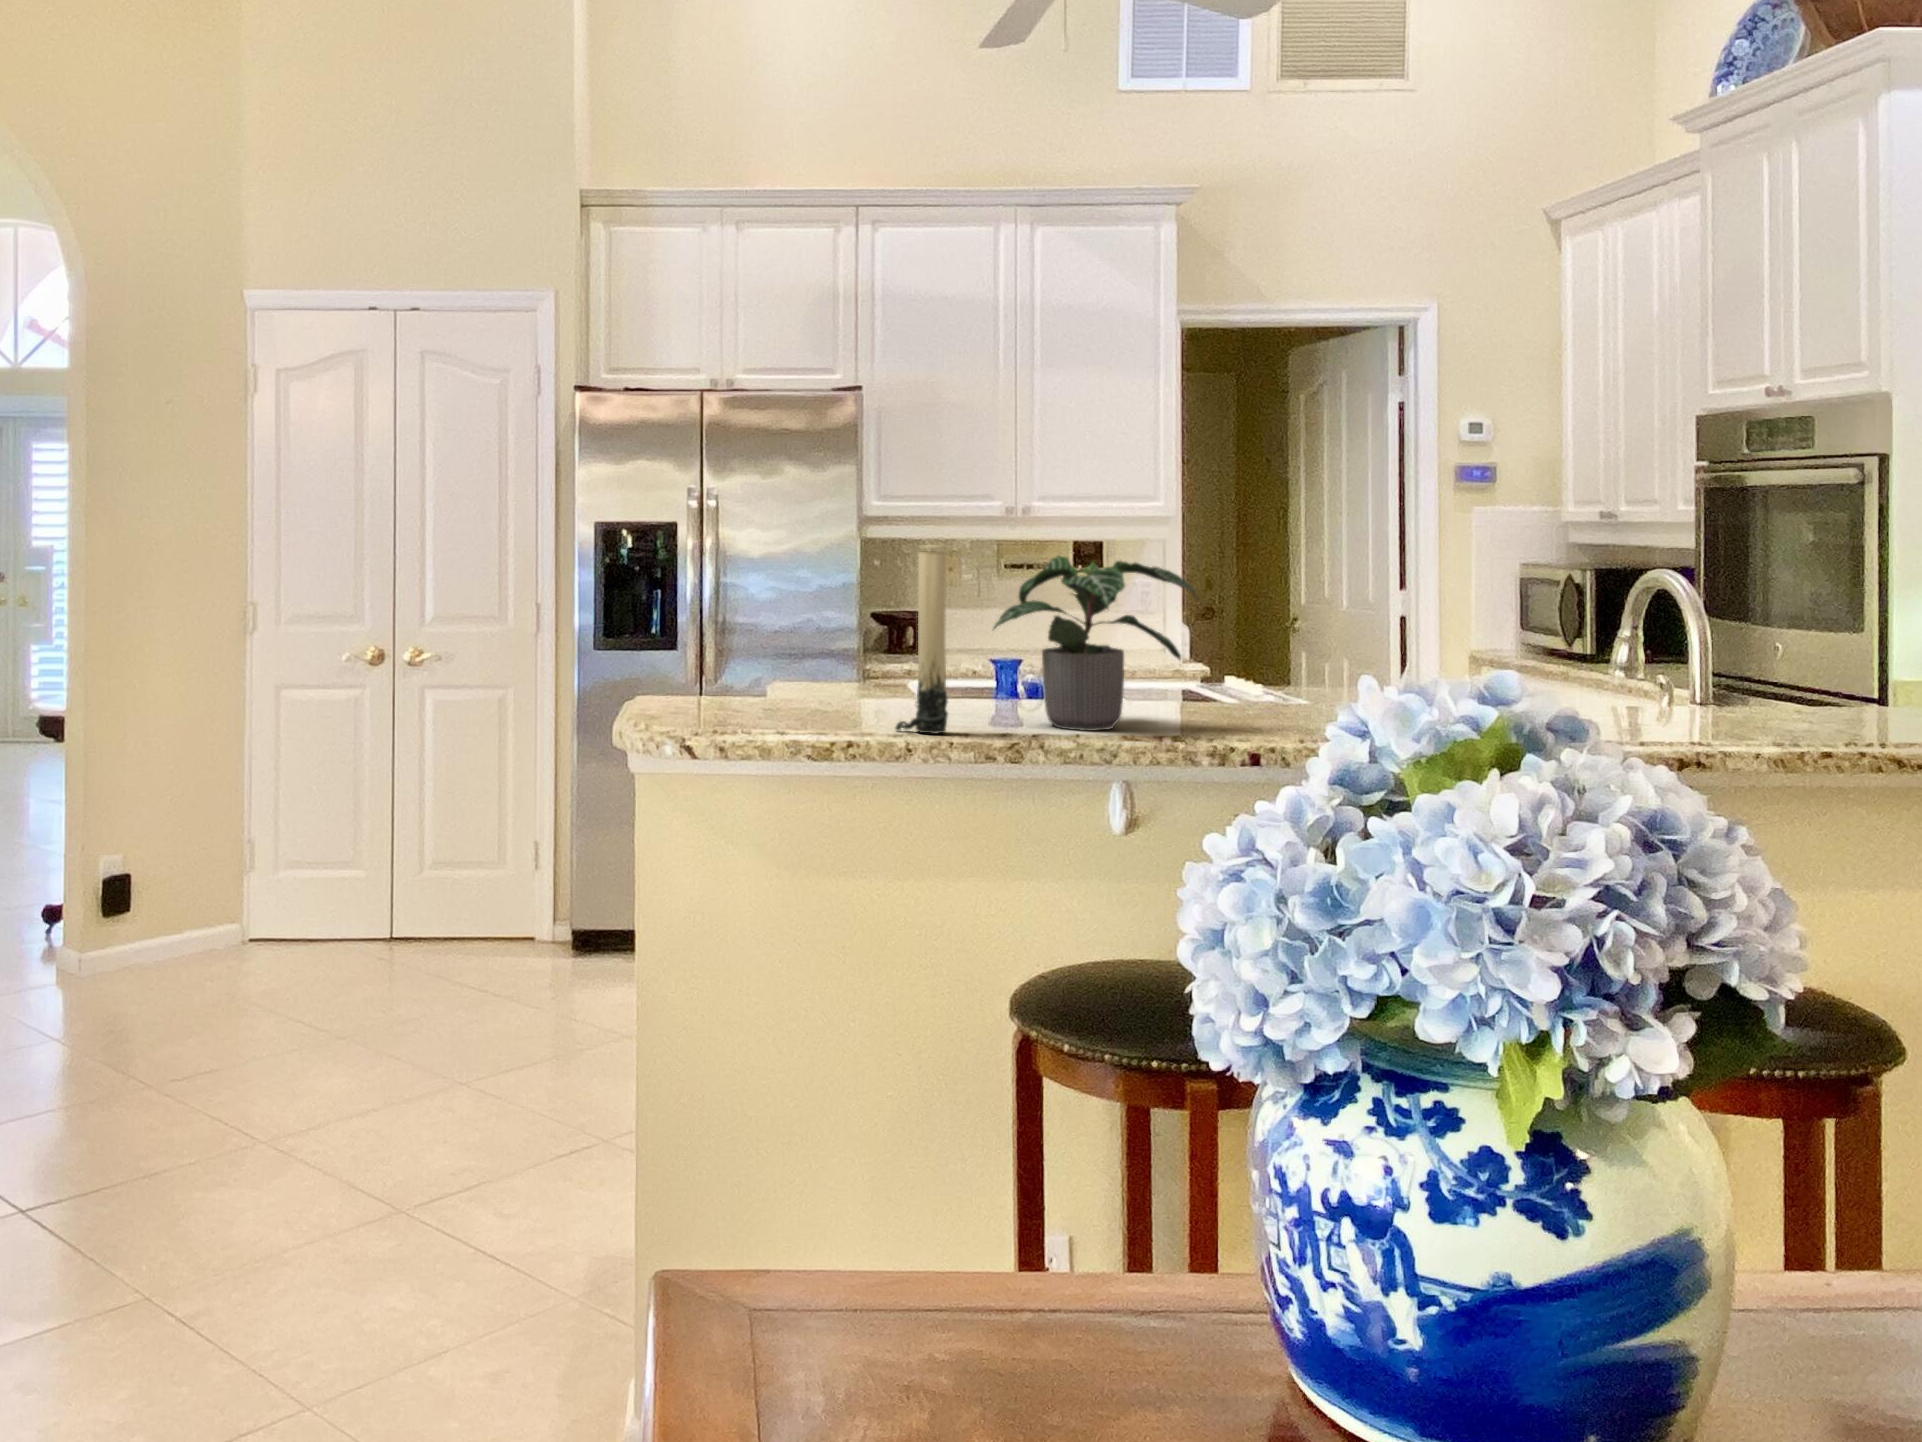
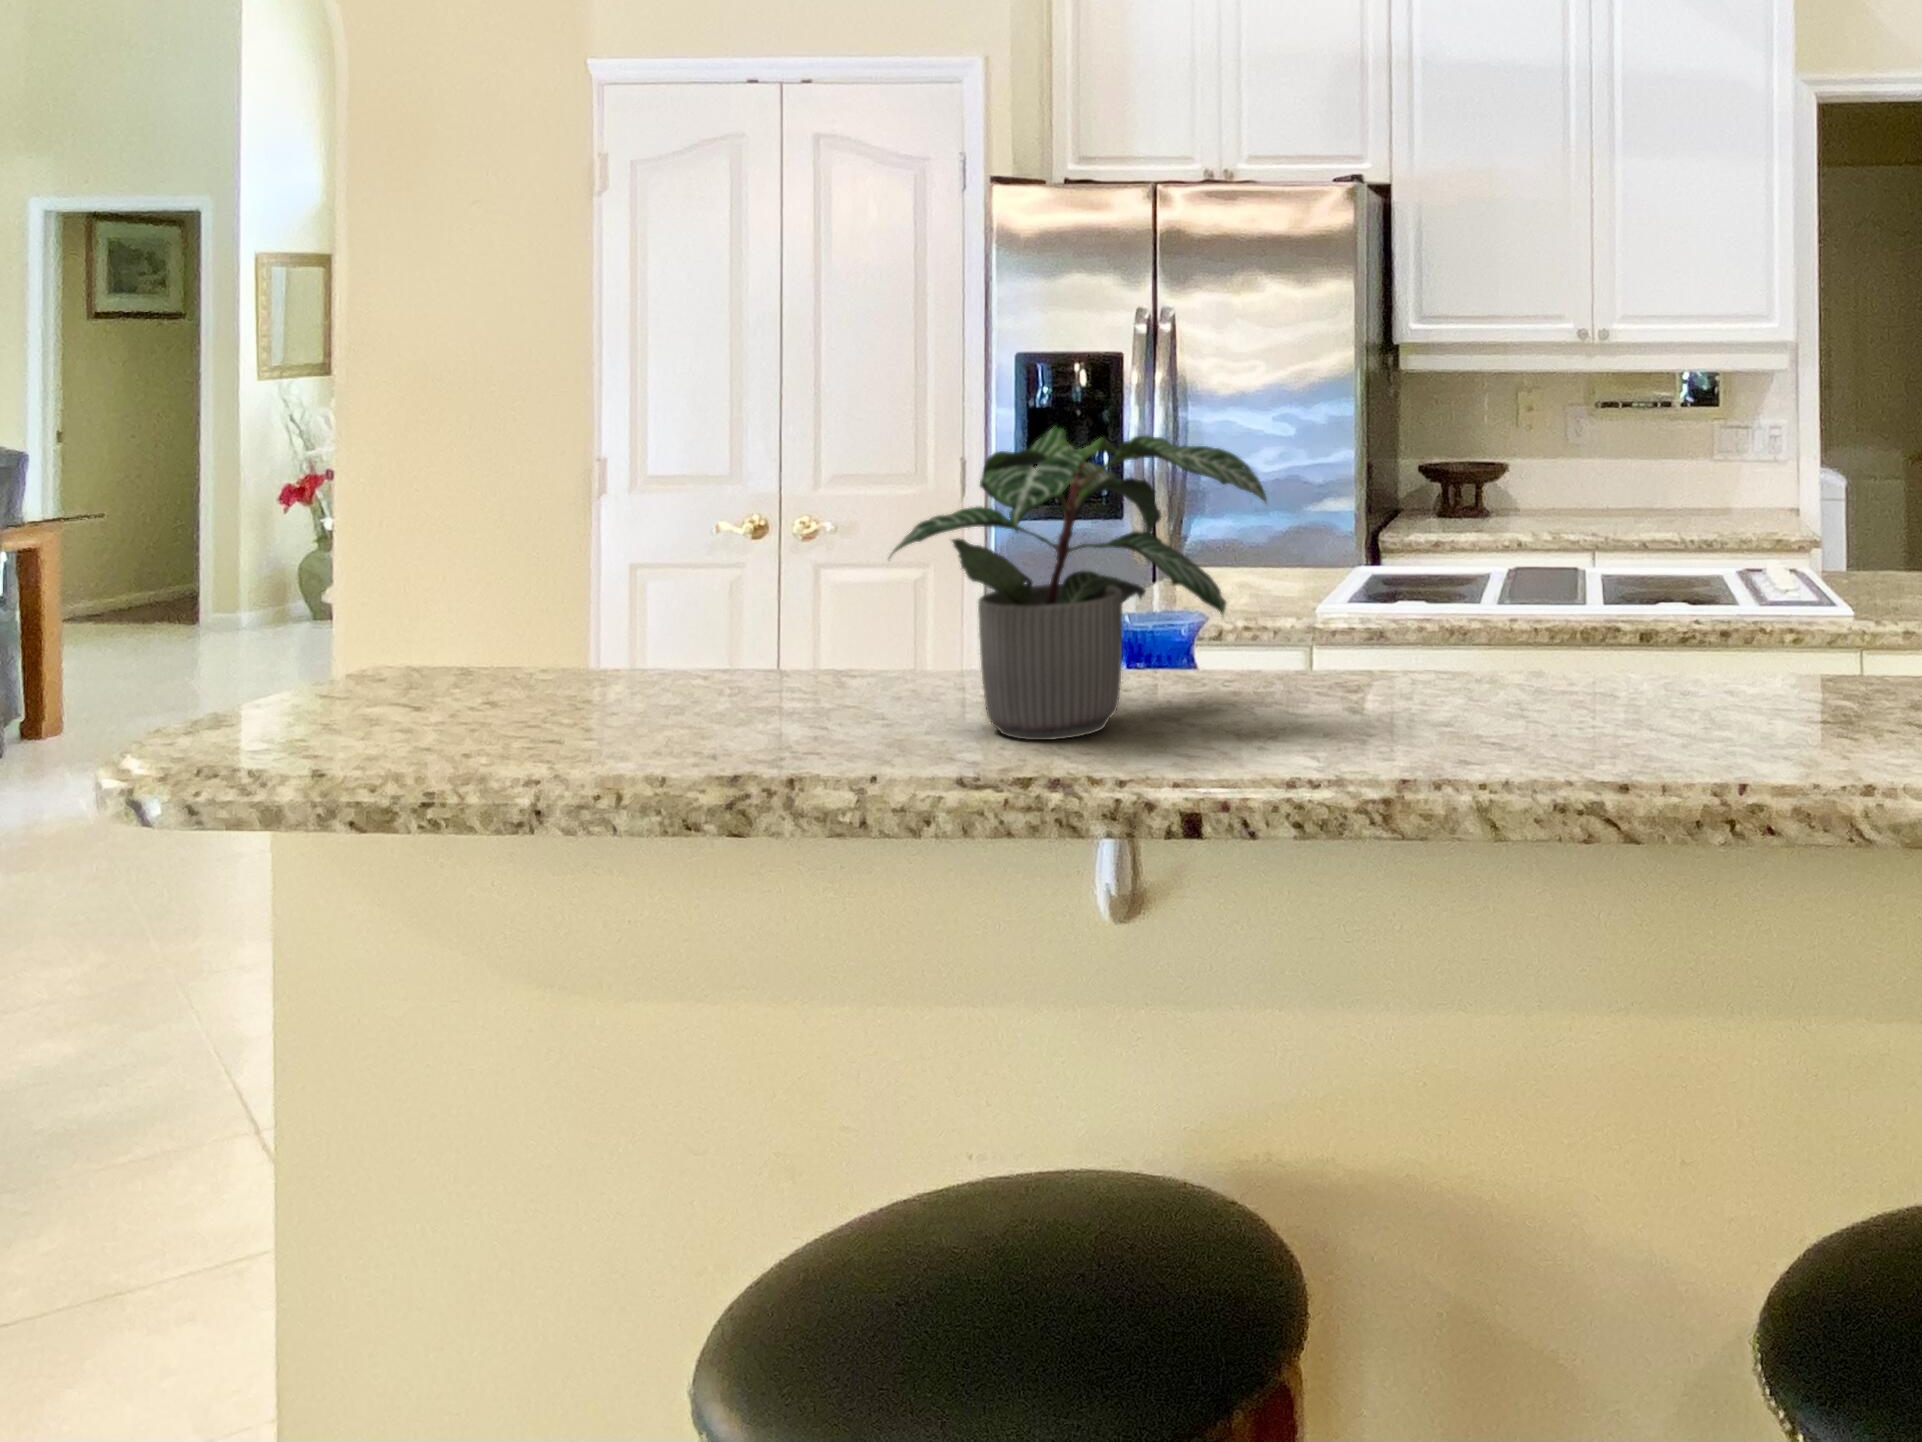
candle: present [895,545,948,734] -> none [635,416,721,760]

